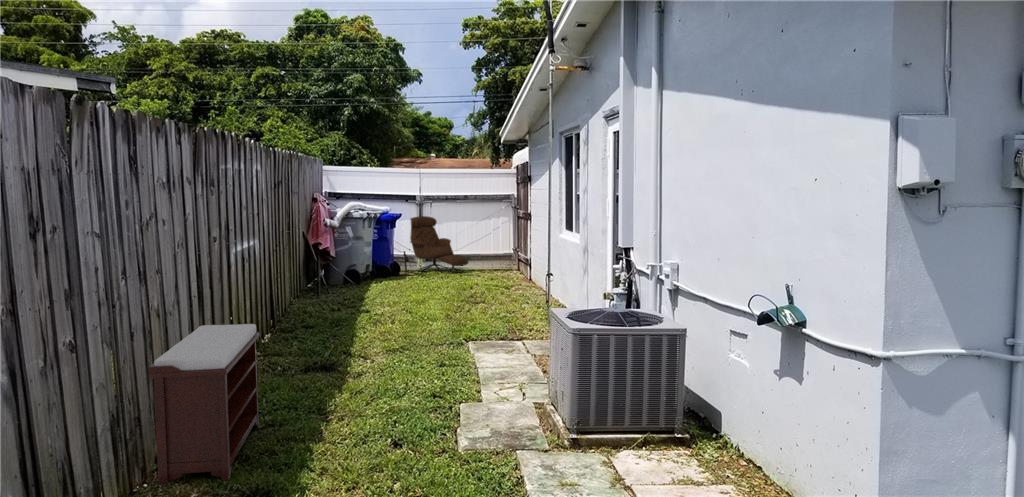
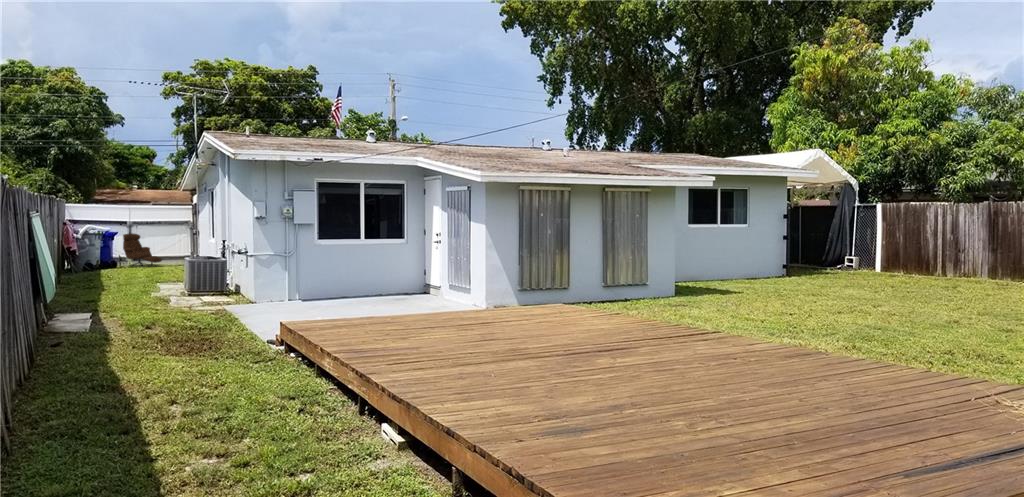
bench: present [149,324,260,484] -> none [60,264,83,303]

